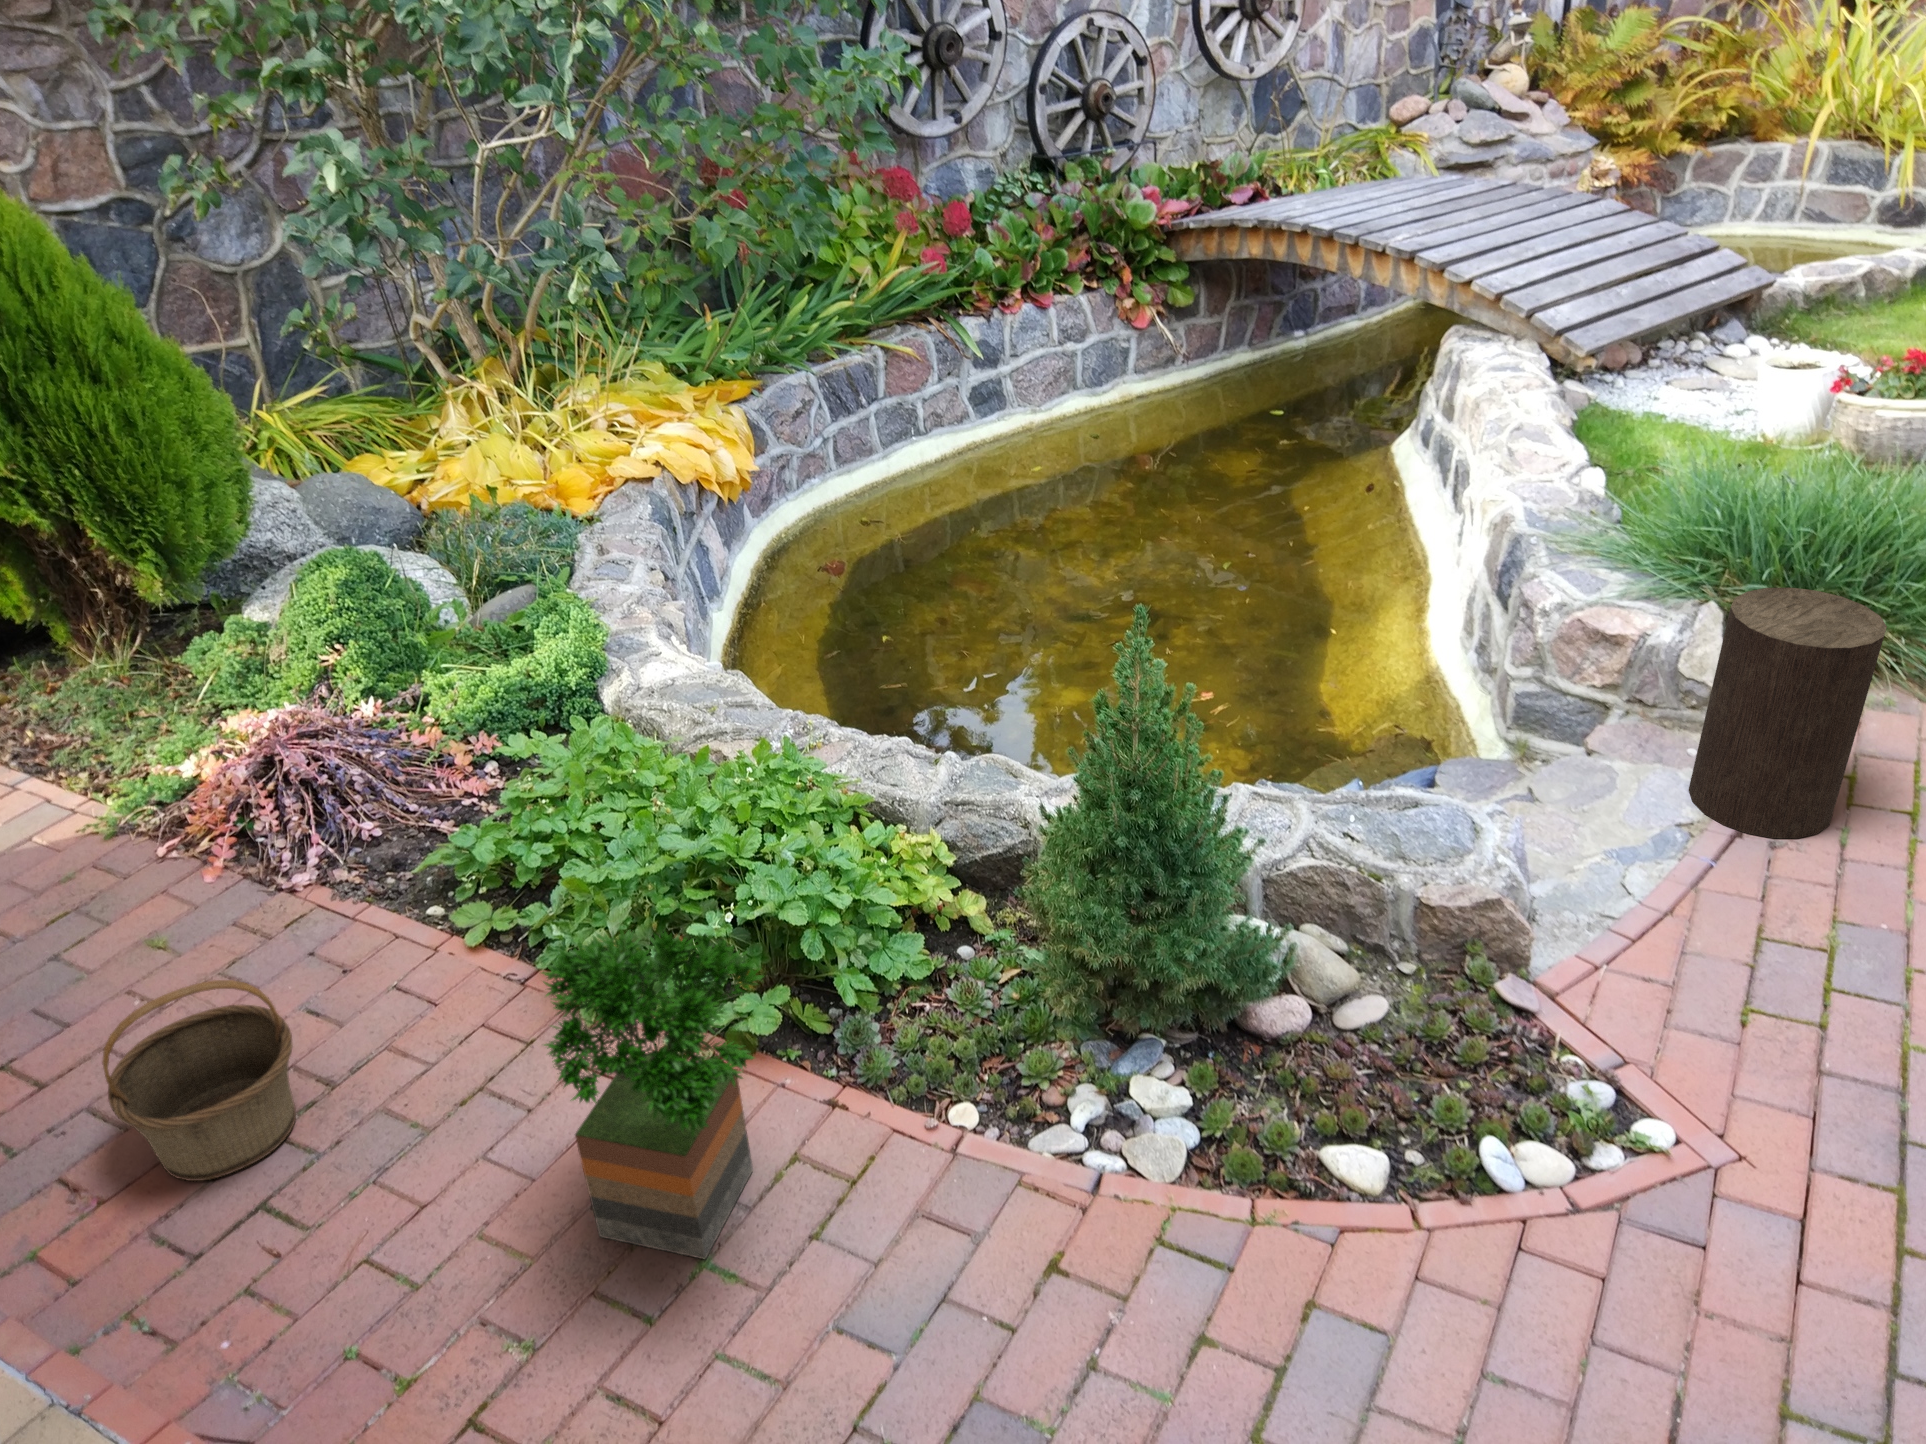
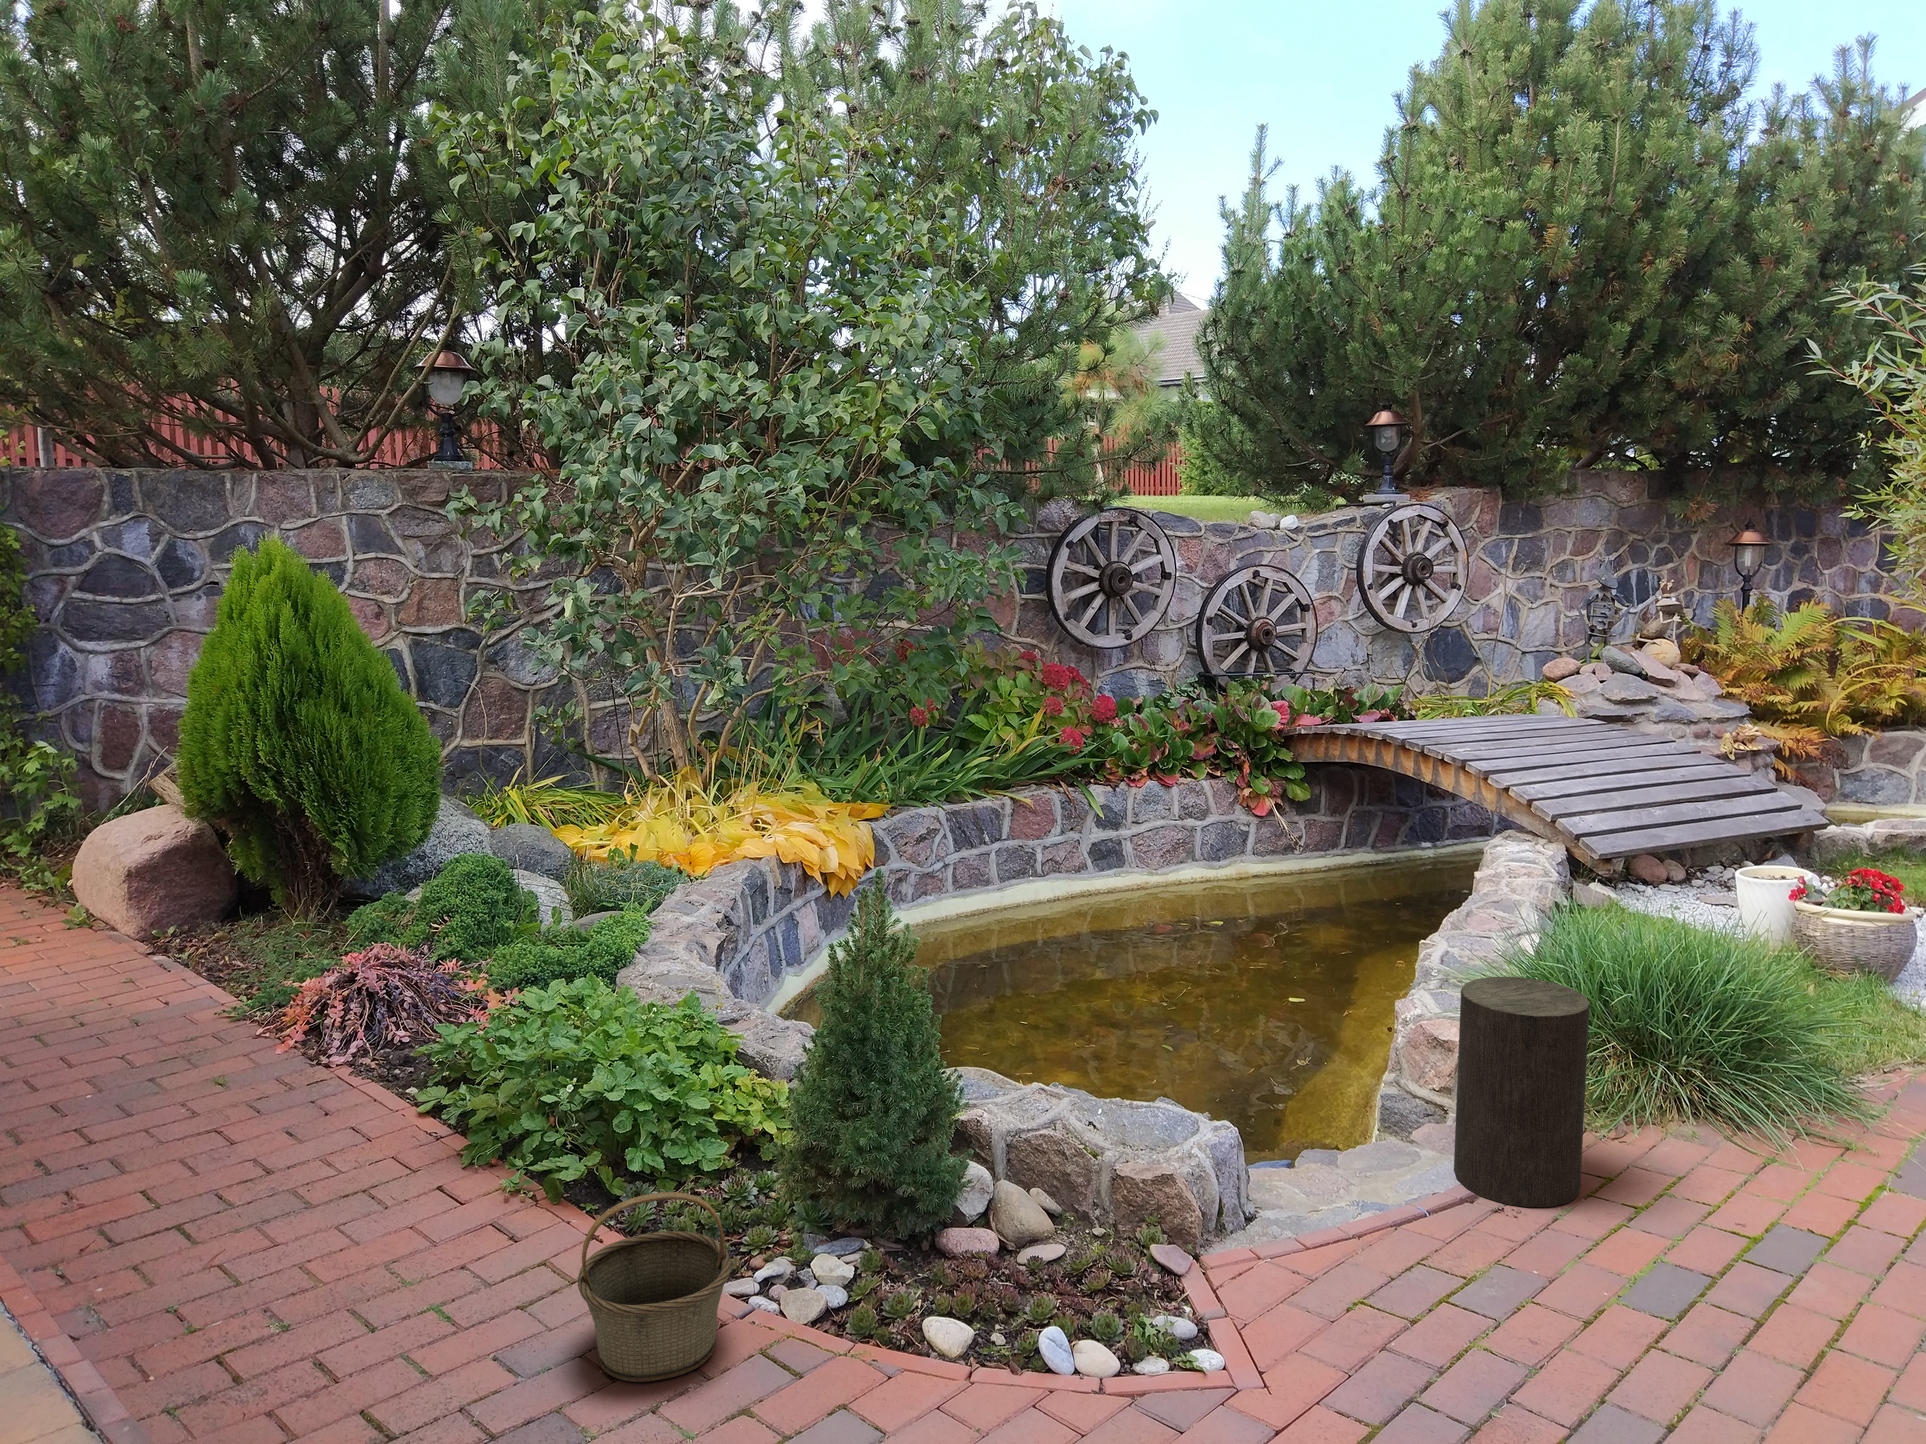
potted tree: present [542,929,764,1259] -> none [351,1023,536,1296]
basket: present [102,980,296,1181] -> present [578,1192,731,1382]

